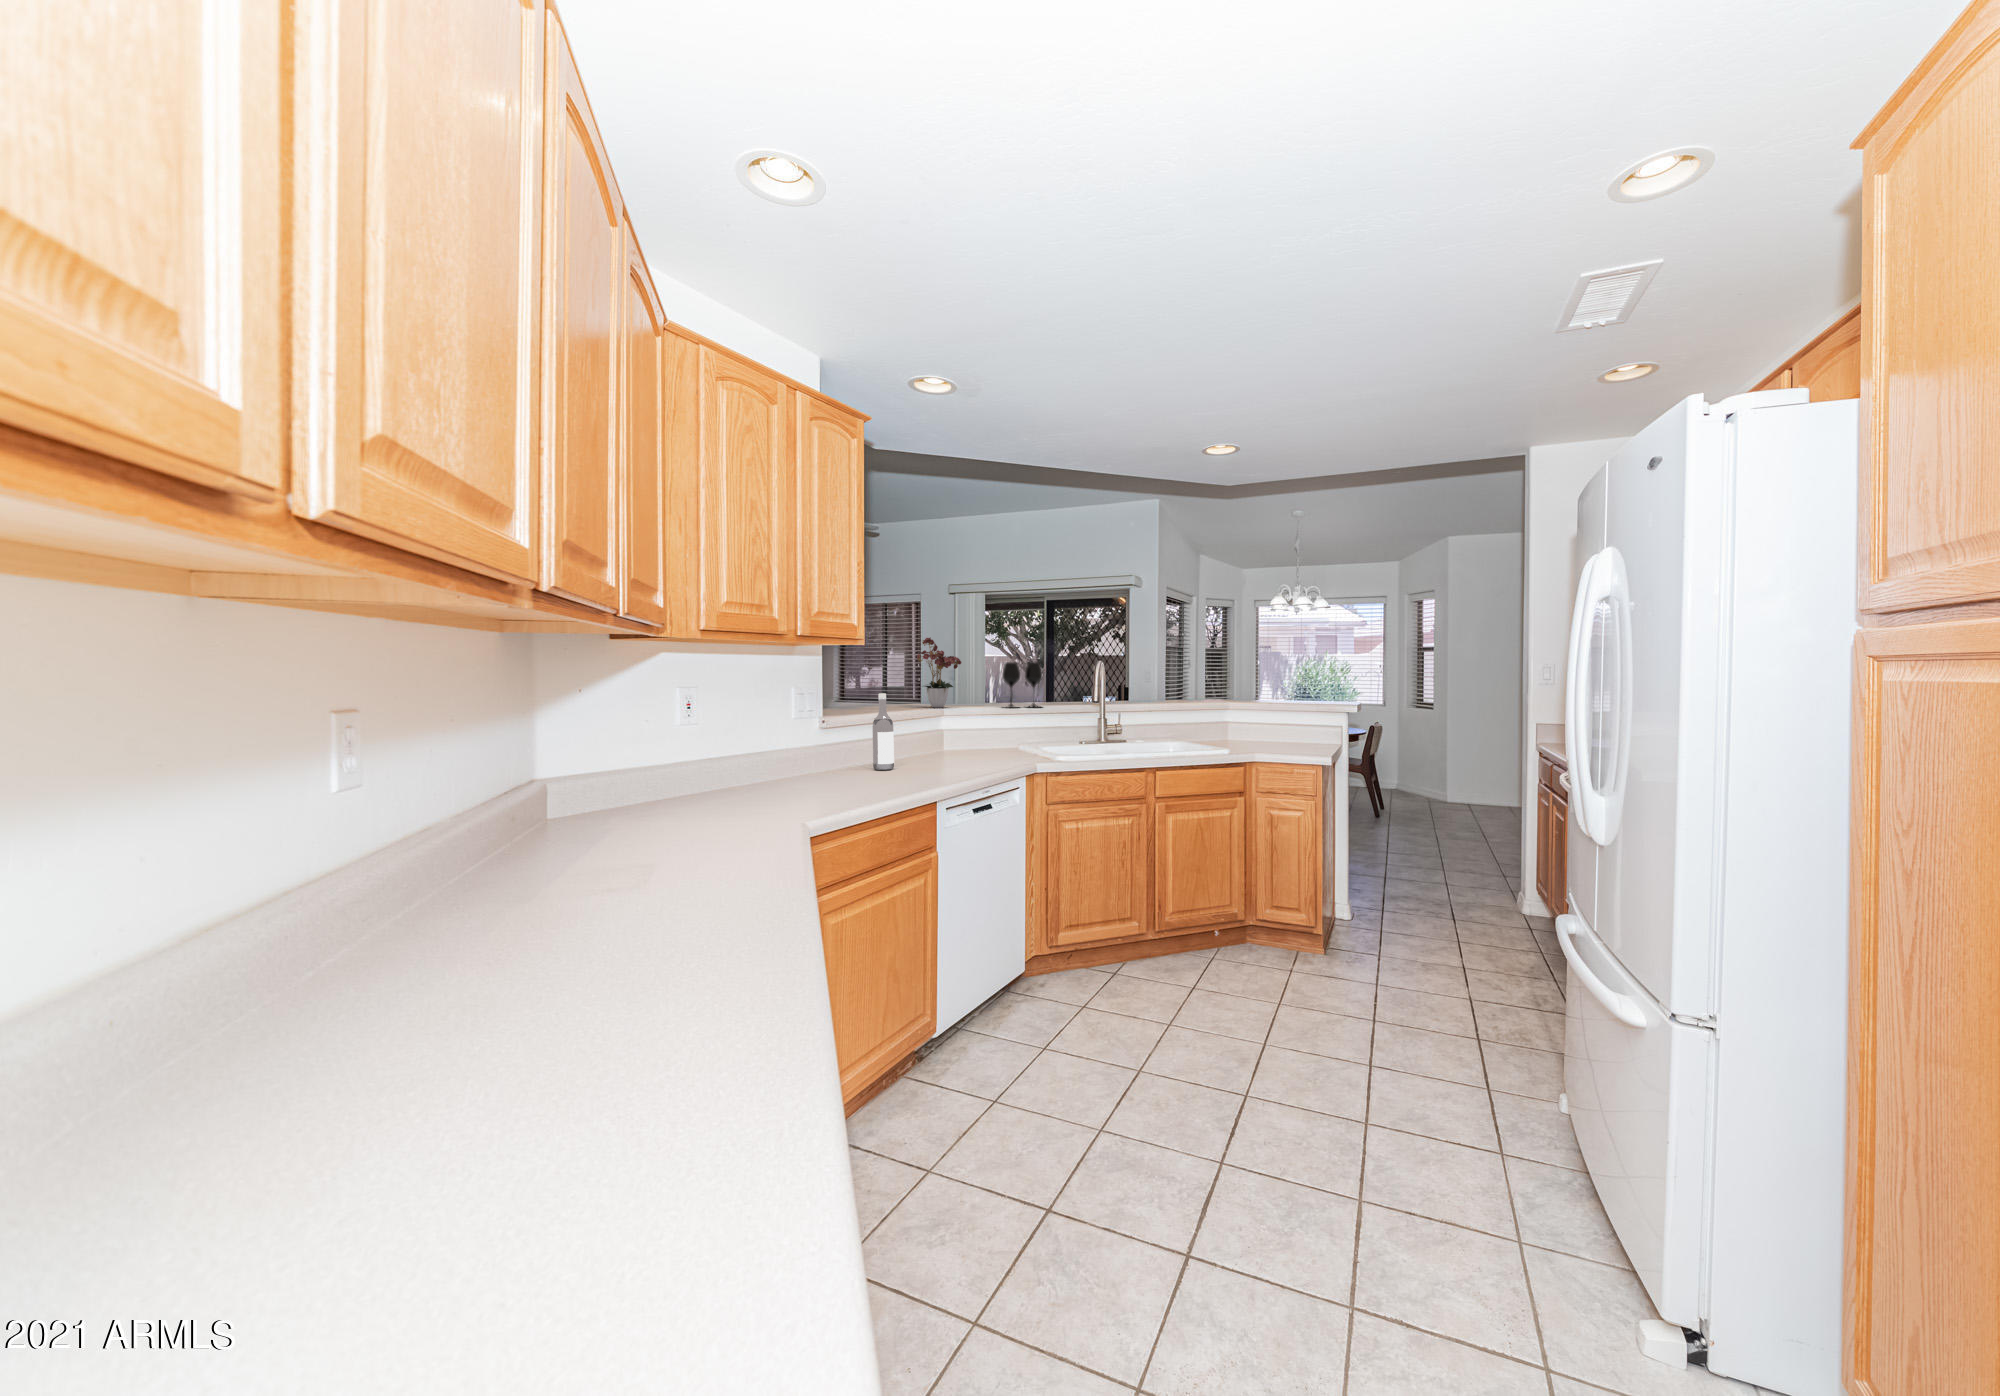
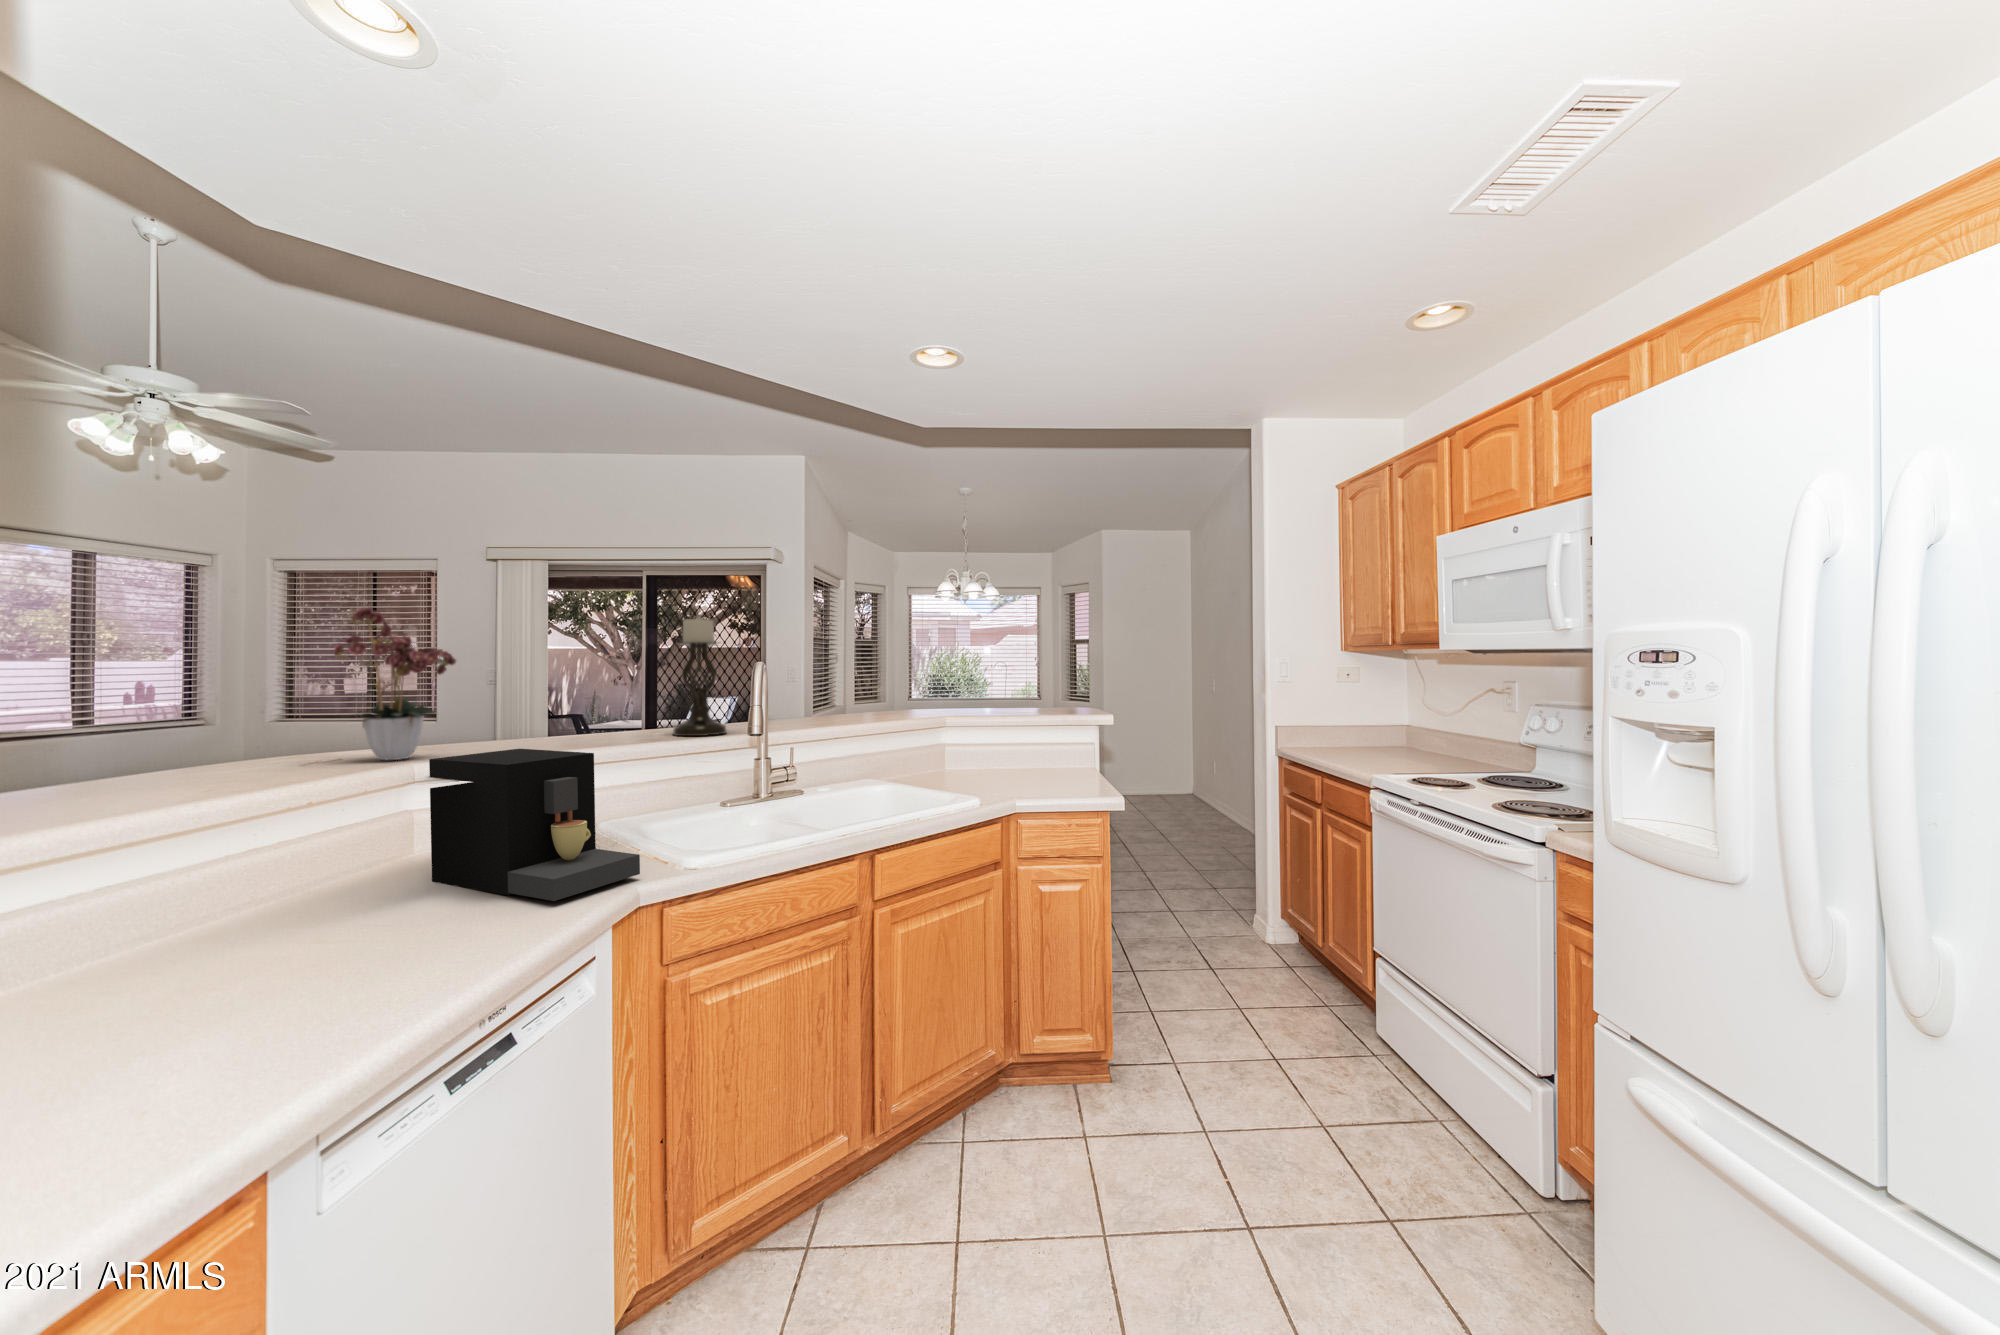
candle holder: none [1057,637,1086,706] -> present [673,615,726,736]
wine glass: present [1002,662,1043,708] -> none [556,659,646,750]
wine bottle: present [873,693,894,770] -> none [100,752,192,981]
coffee maker: none [956,704,1039,766] -> present [429,749,640,901]

